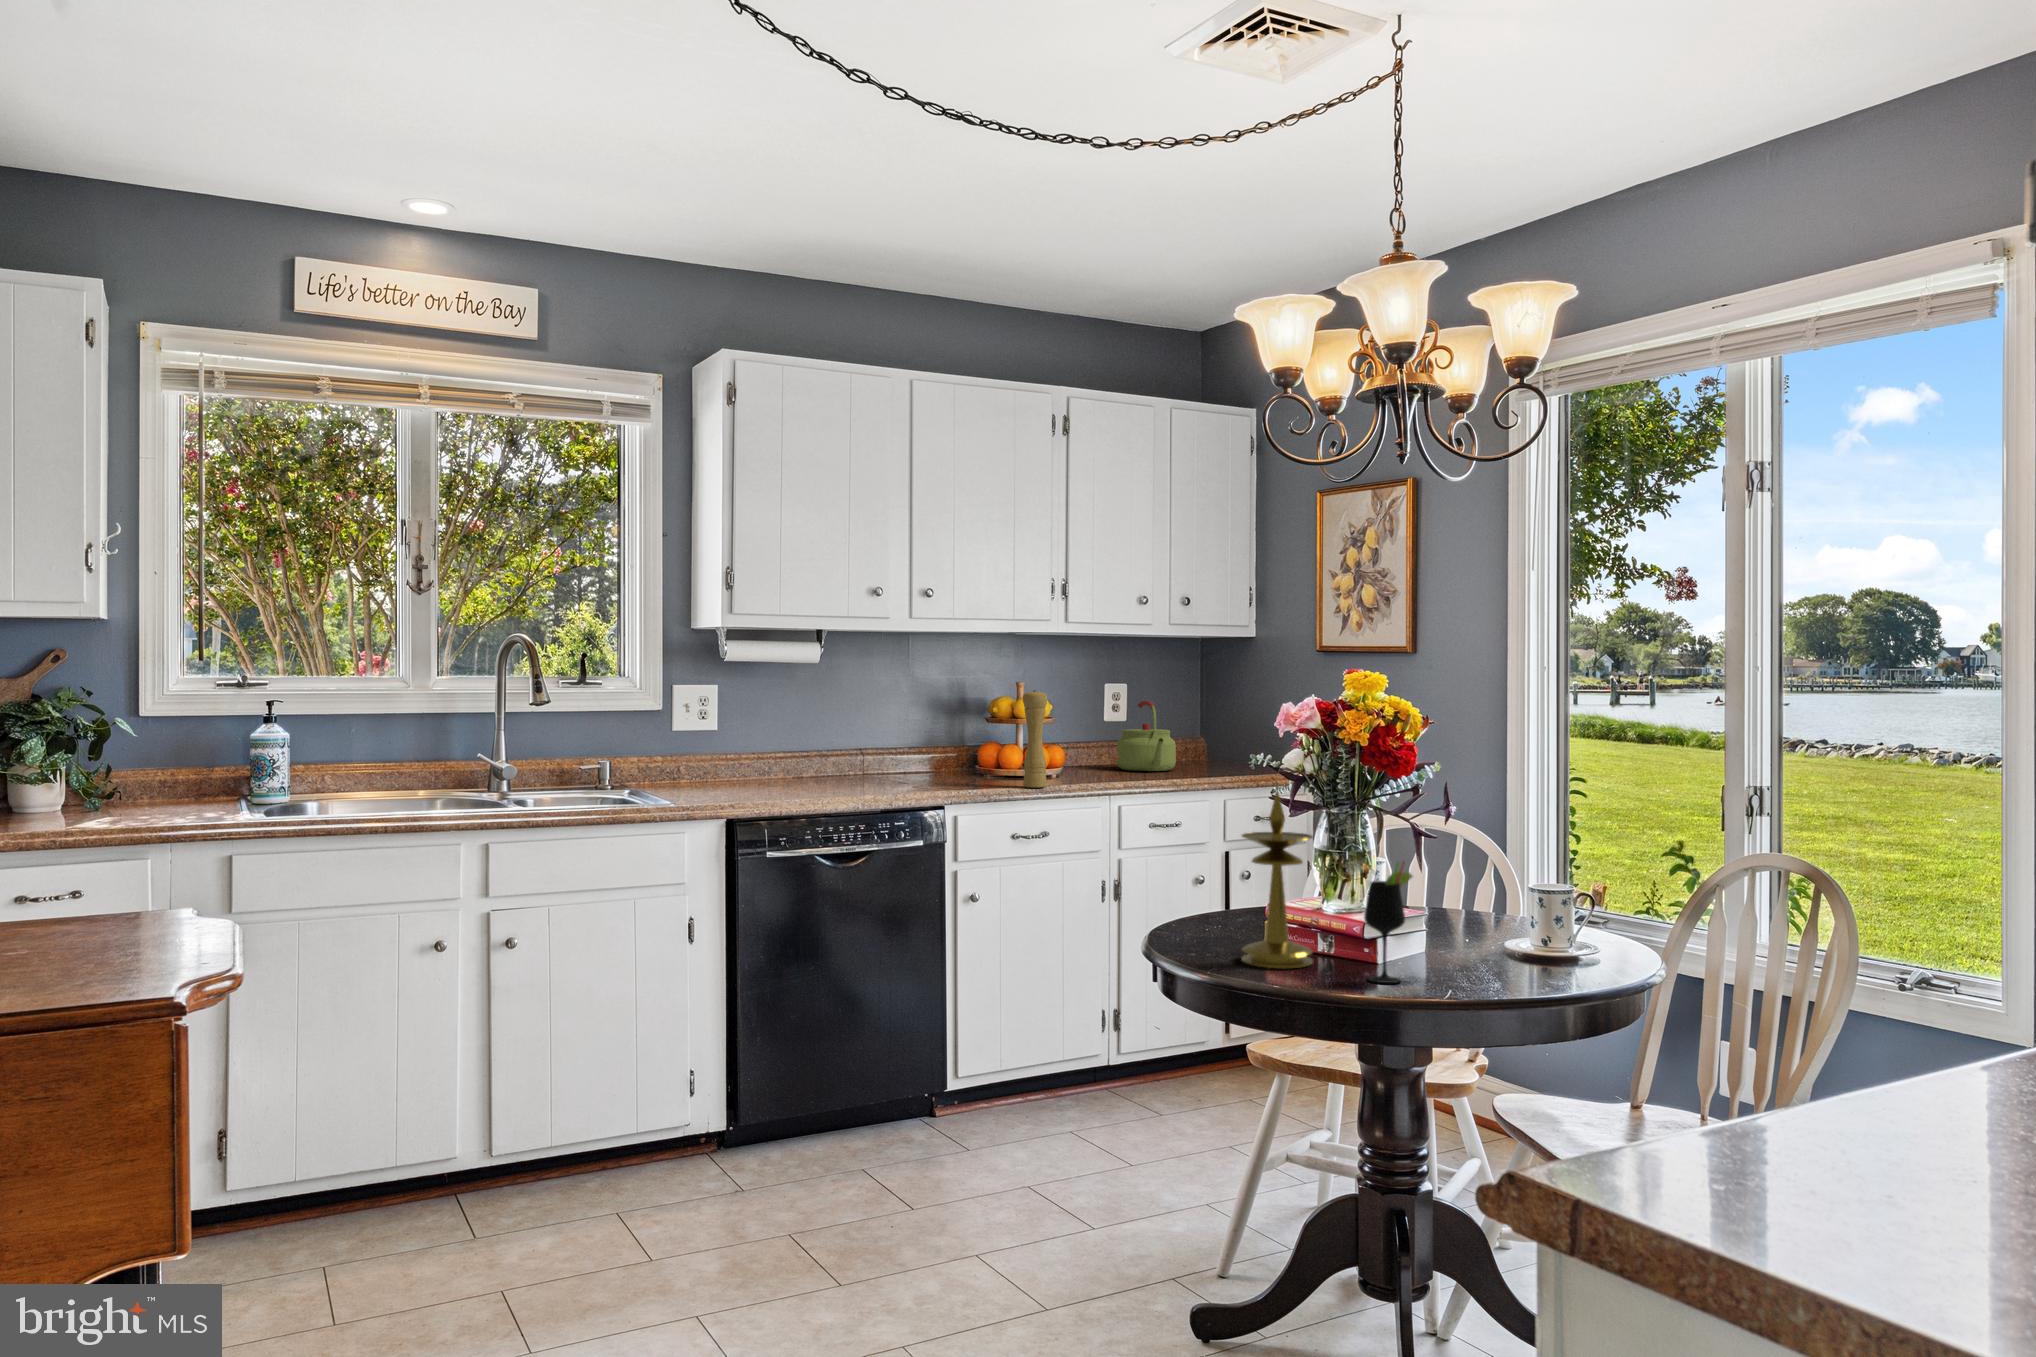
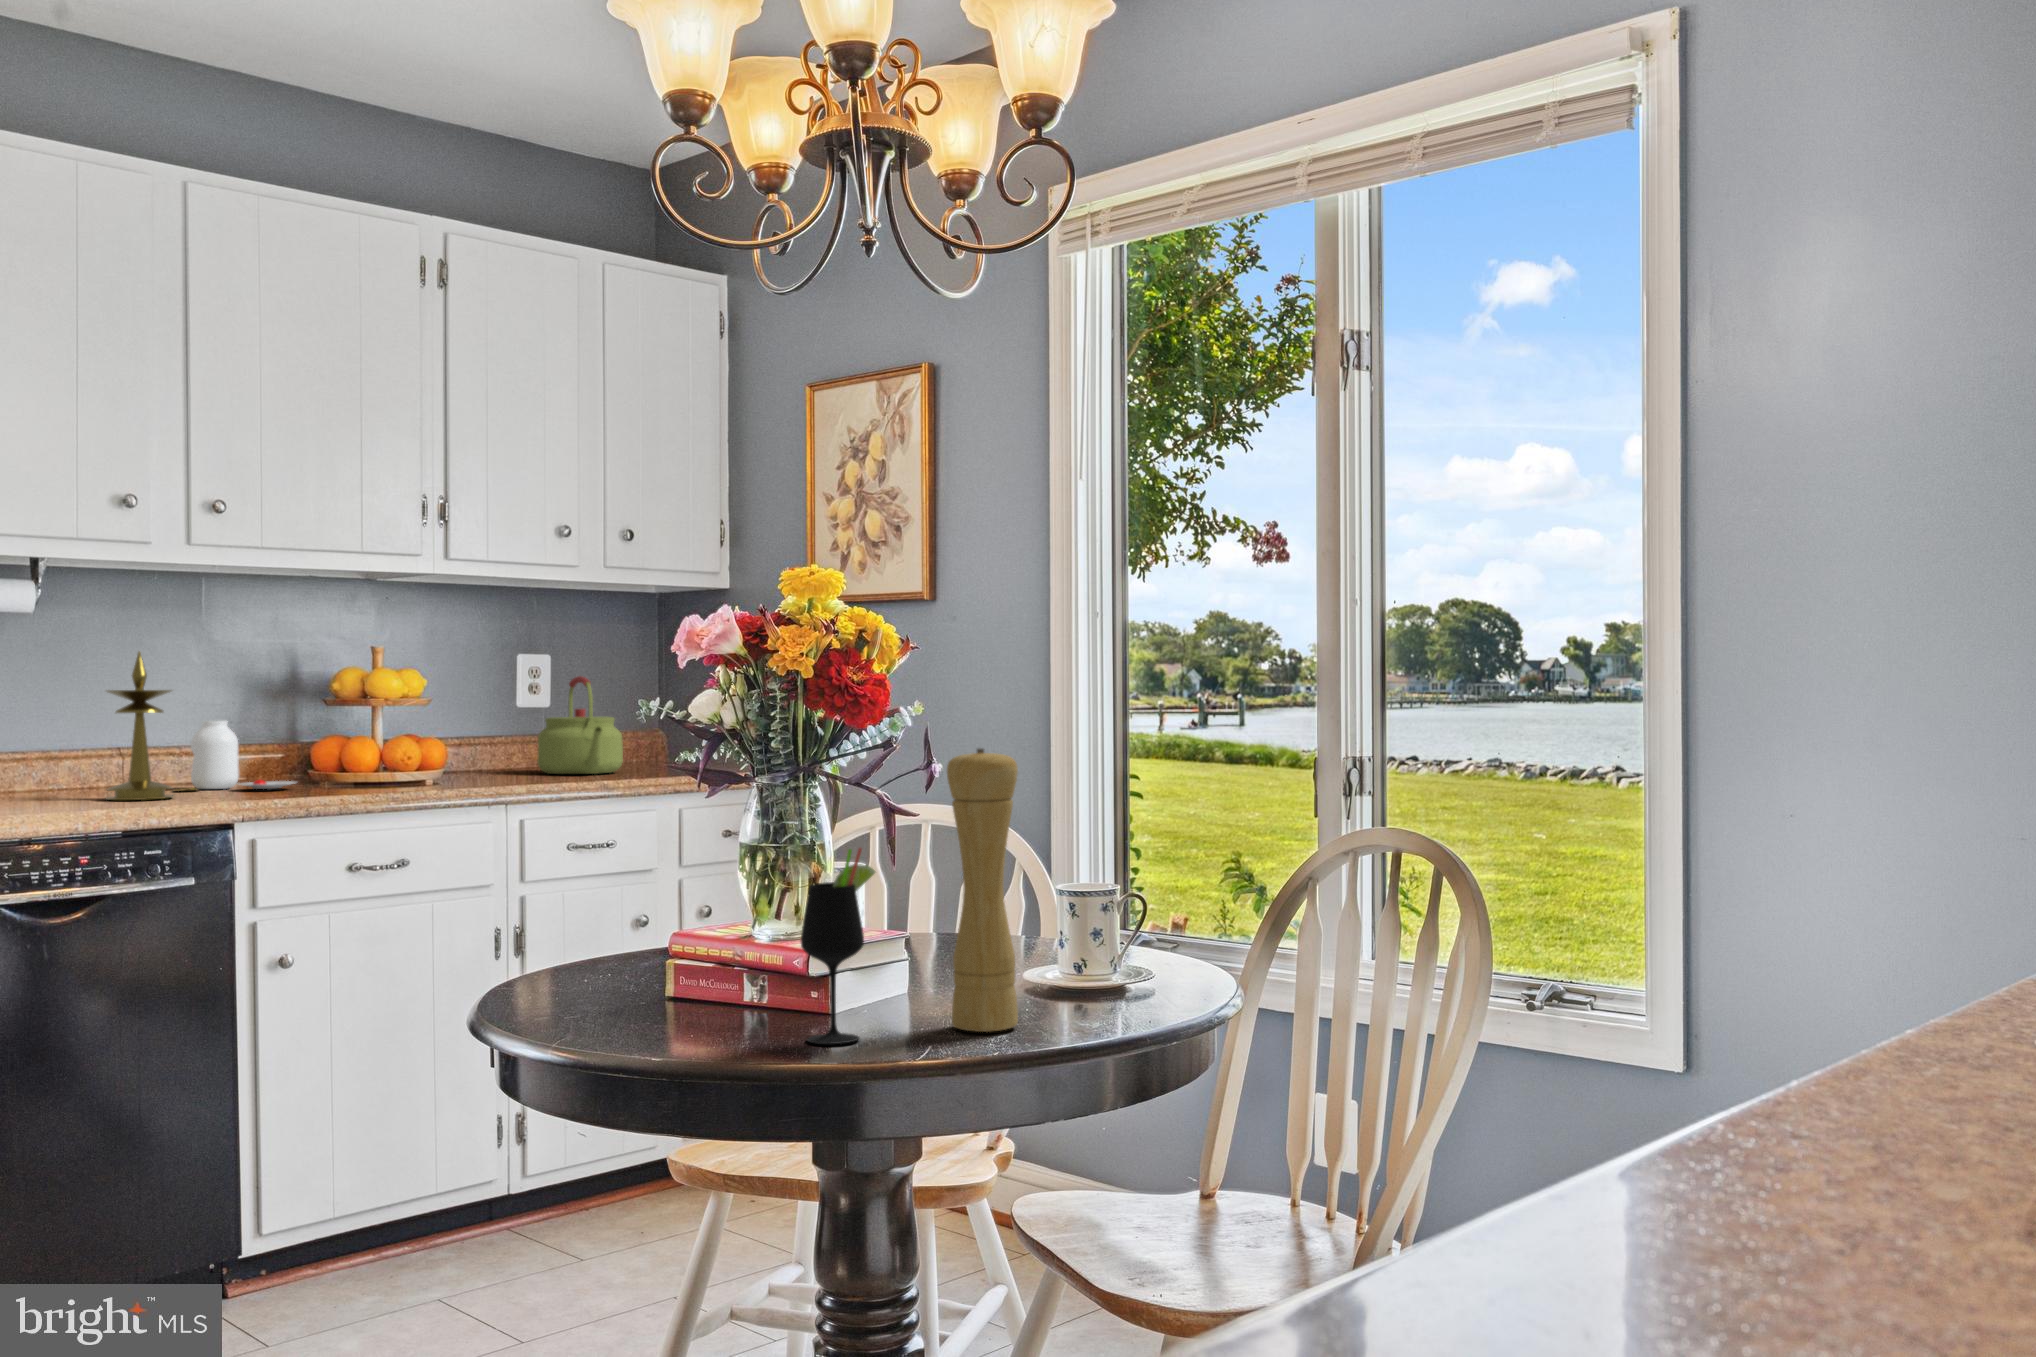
pepper mill: present [1023,690,1047,788] -> present [947,748,1018,1032]
jar: none [892,732,969,779] -> present [182,721,295,790]
candlestick: present [1241,791,1313,968] -> present [106,652,173,800]

